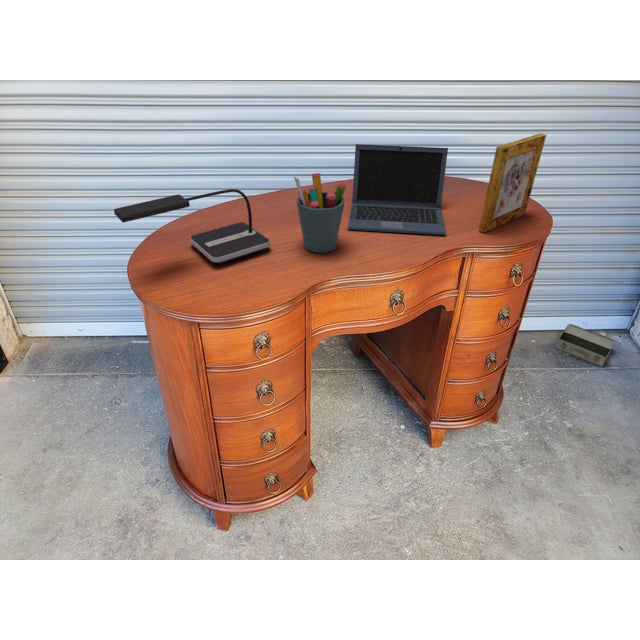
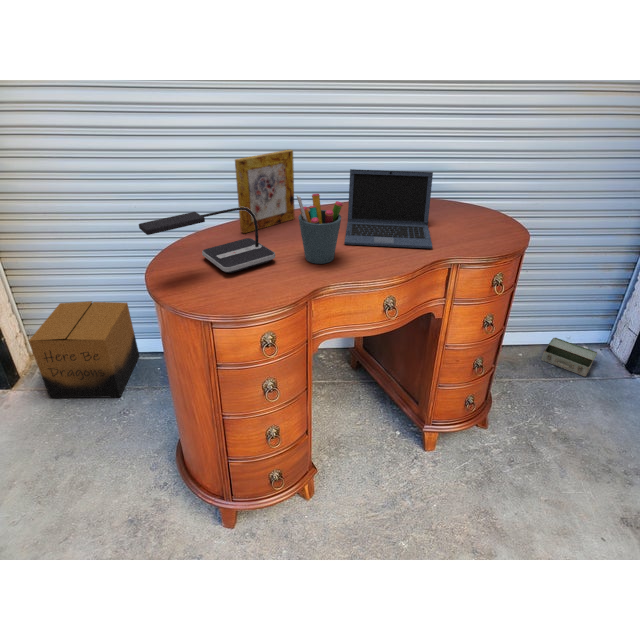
picture frame: present [479,133,546,233] -> present [235,150,295,233]
cardboard box: none [14,283,134,385] -> present [29,301,139,398]

